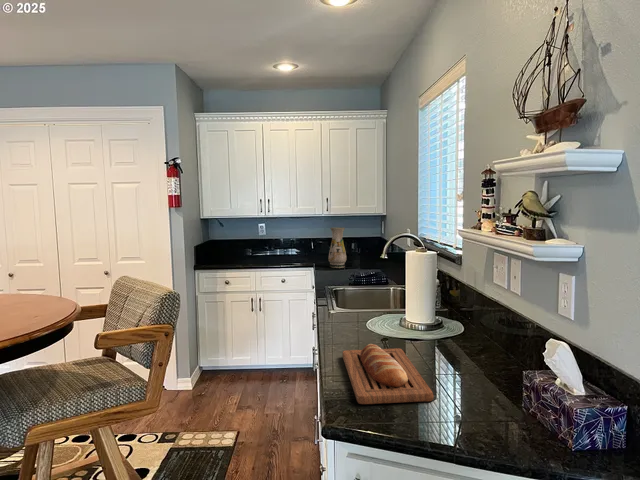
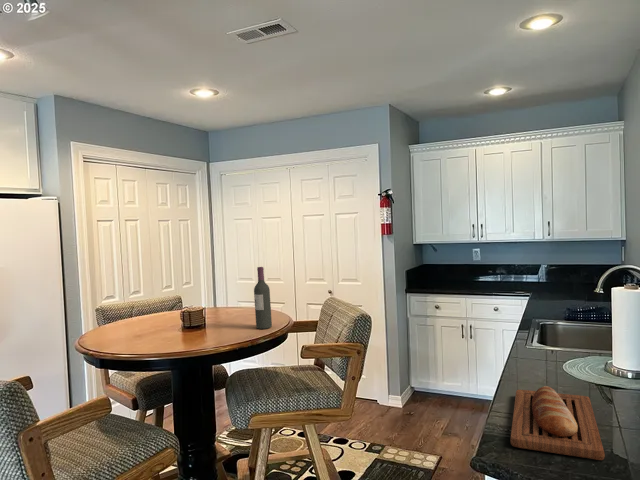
vase: present [328,227,346,268] -> none [547,253,570,298]
wine bottle: none [19,240,47,319] -> present [254,267,272,329]

